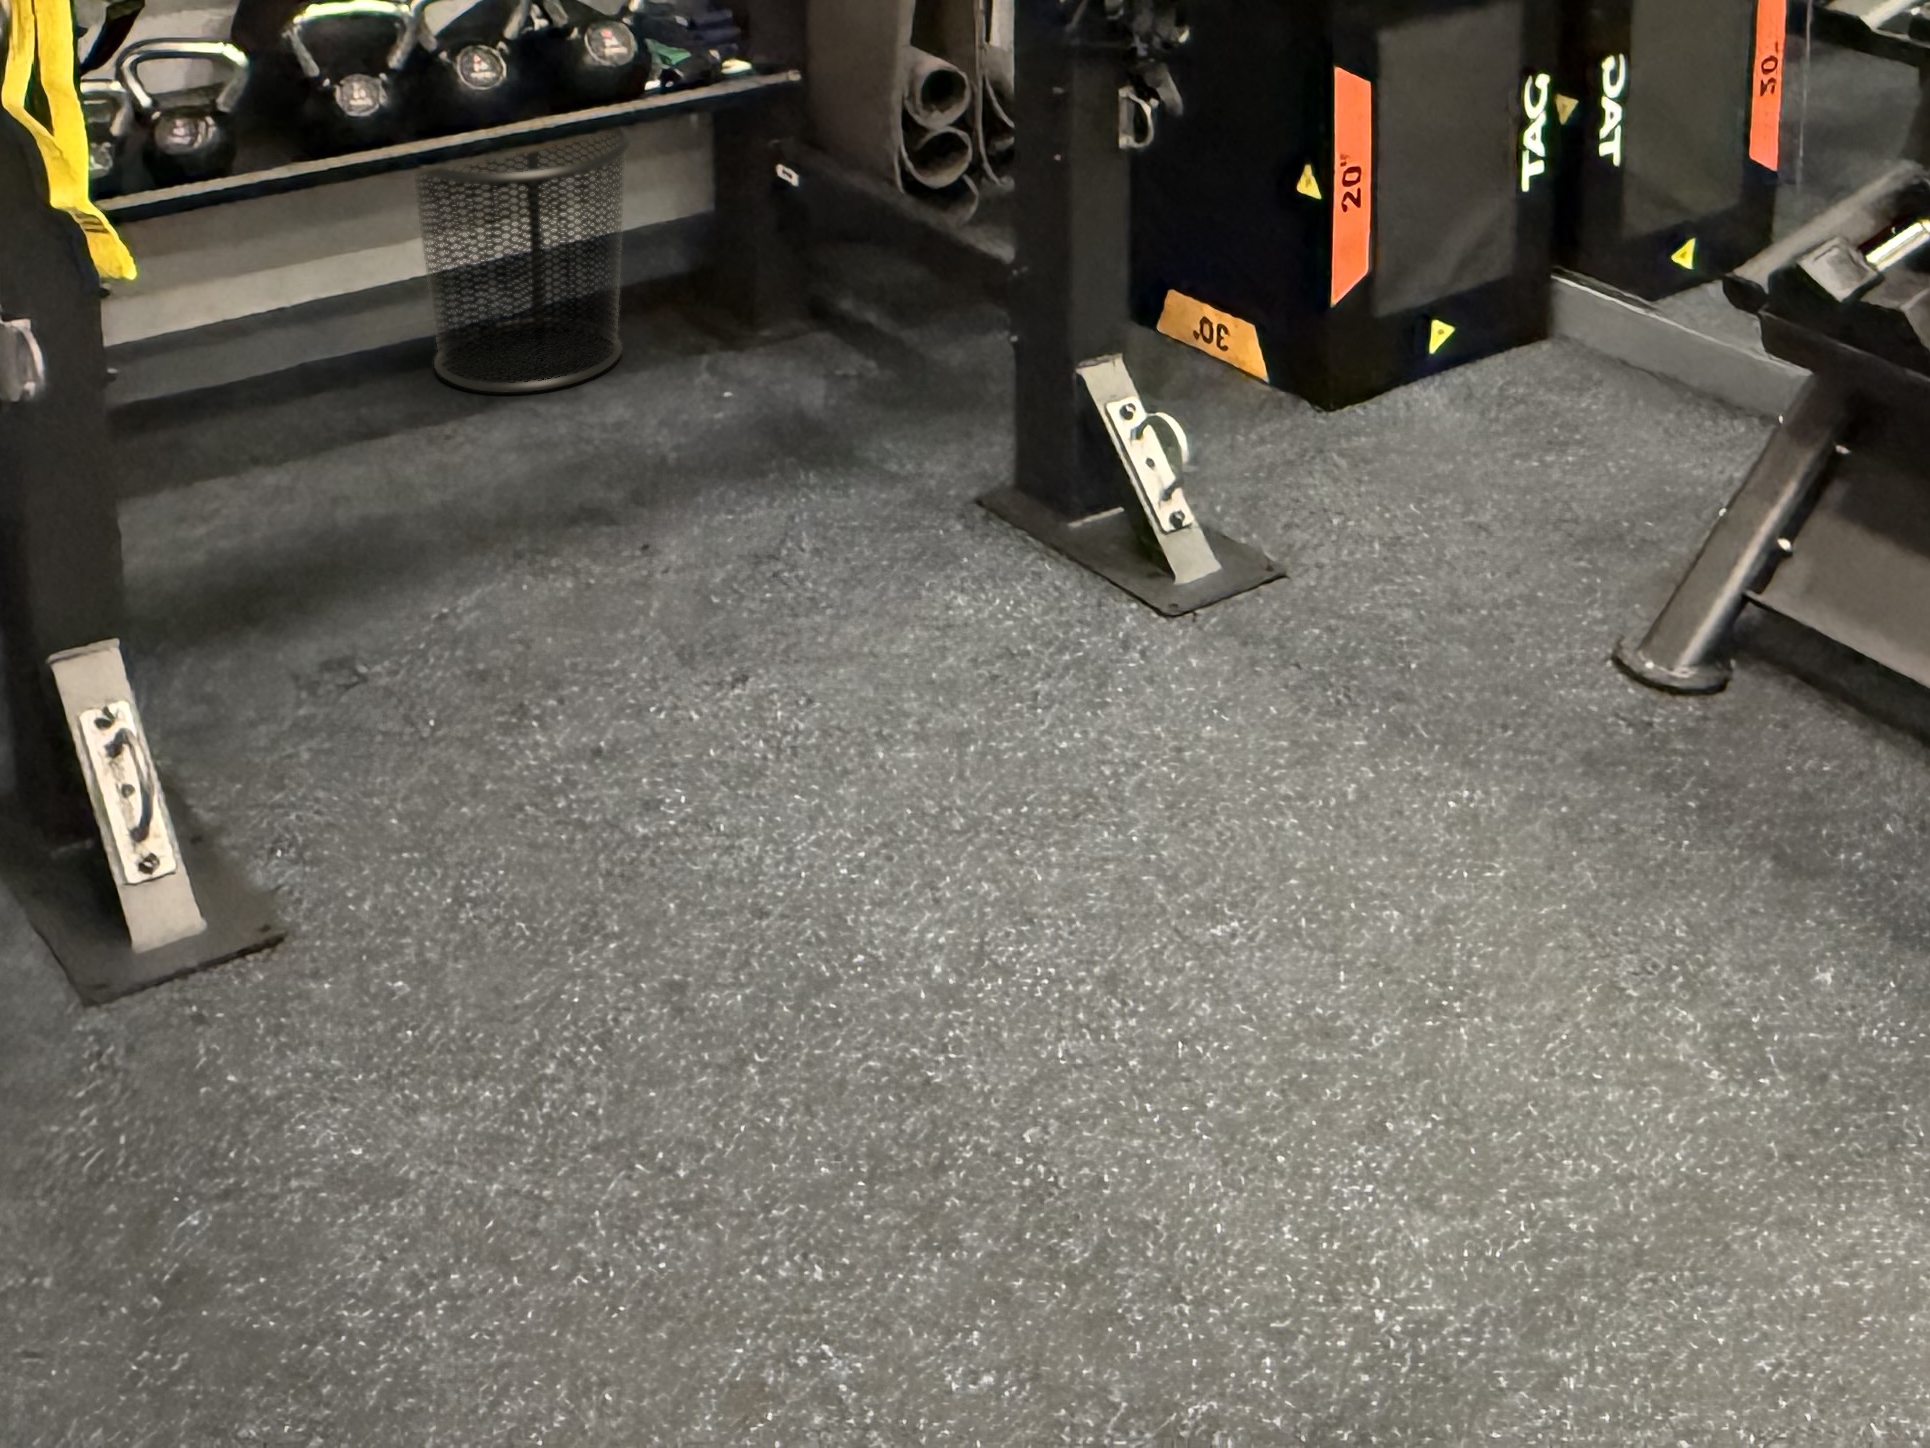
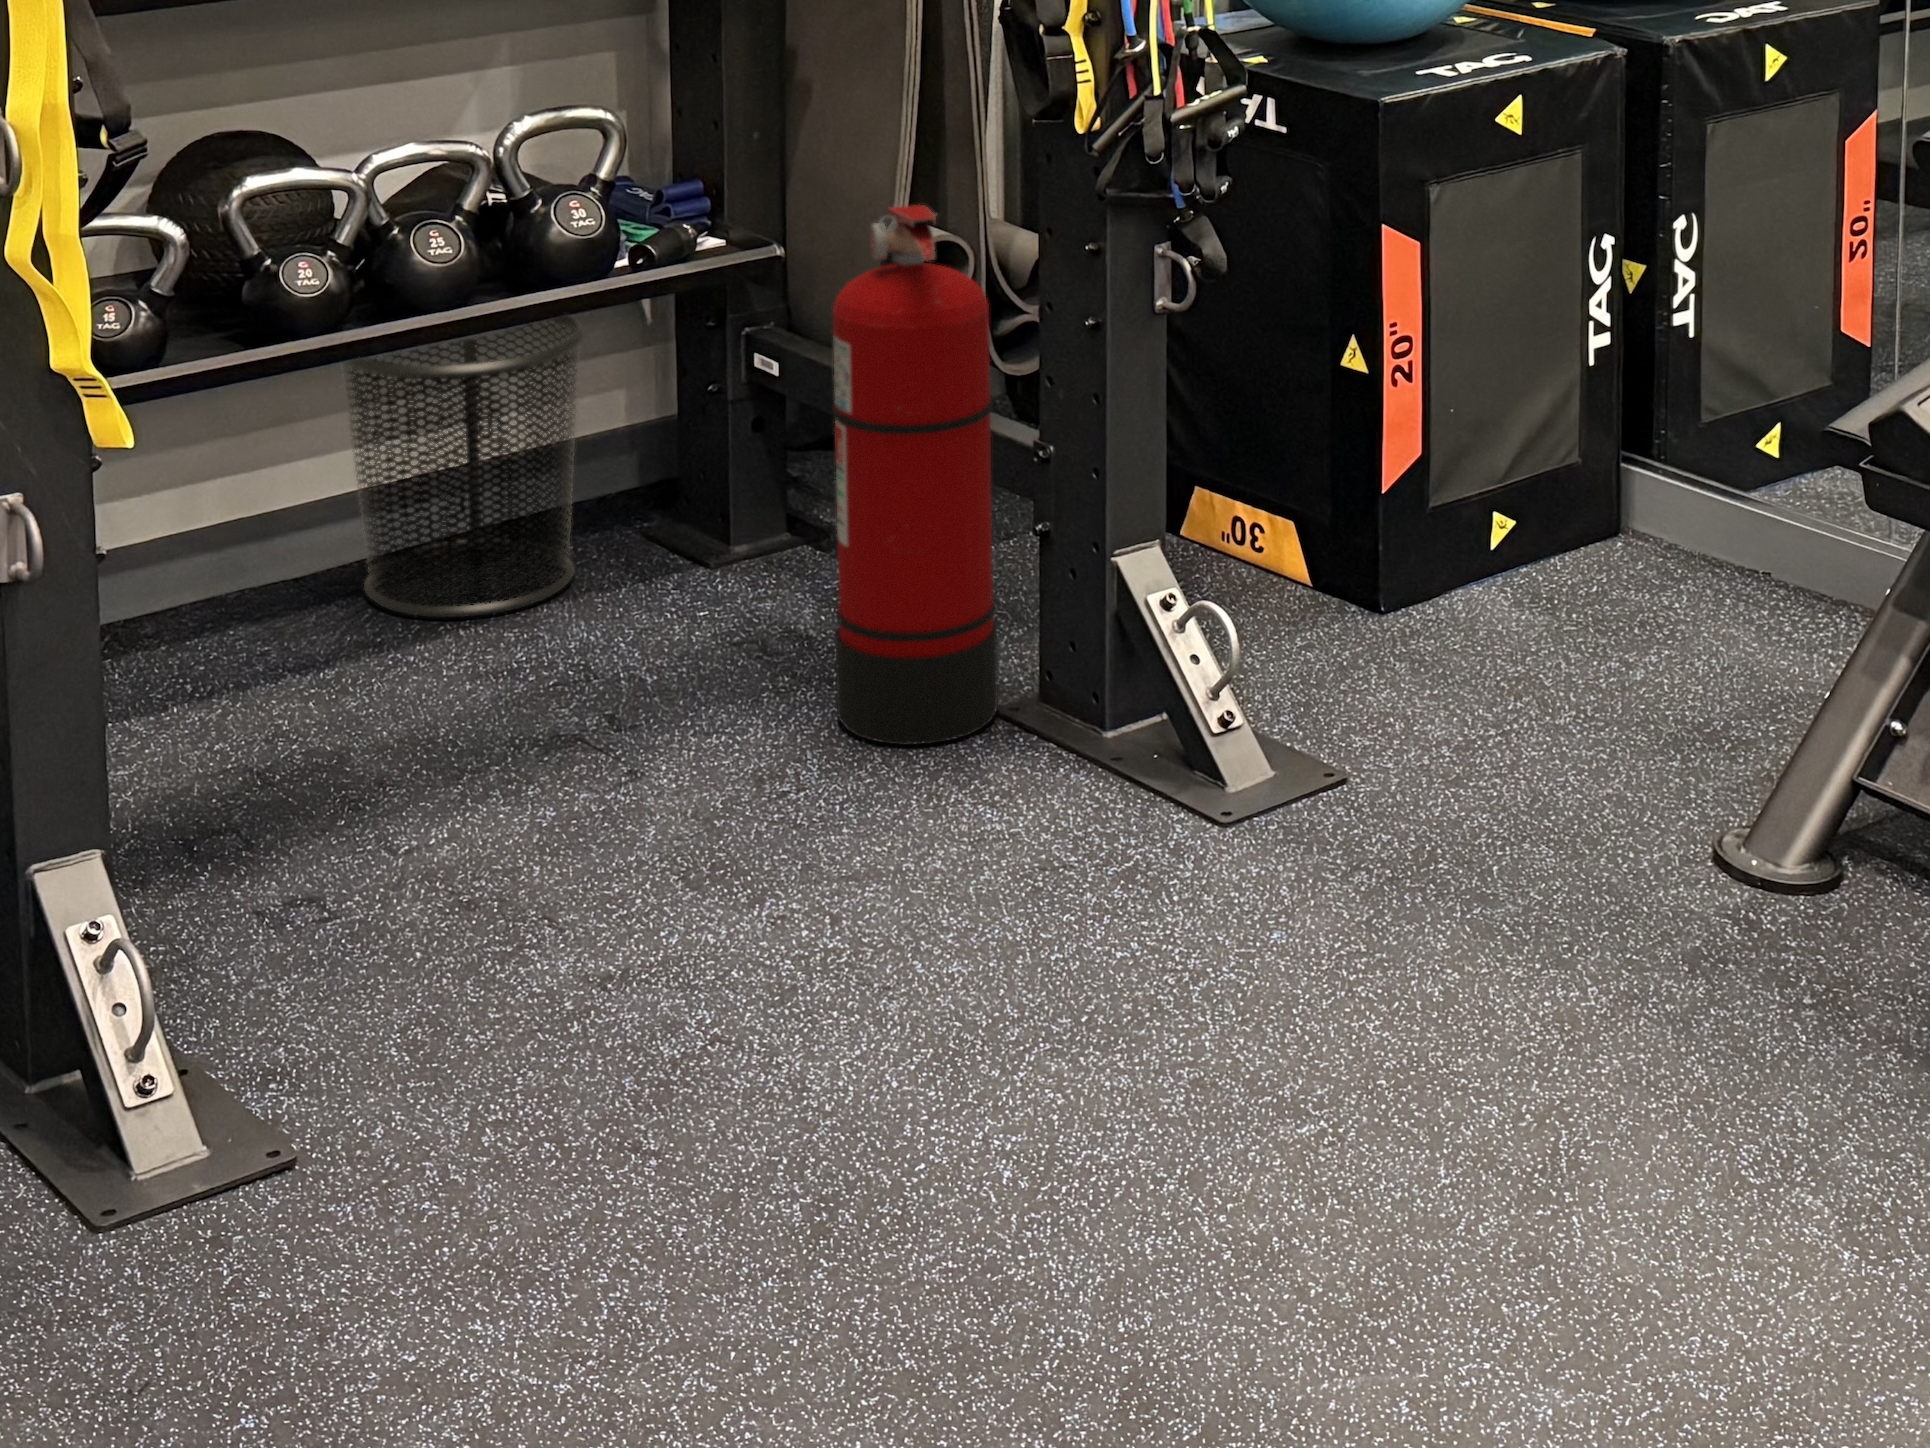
fire extinguisher: none [834,44,982,526] -> present [833,205,998,745]

